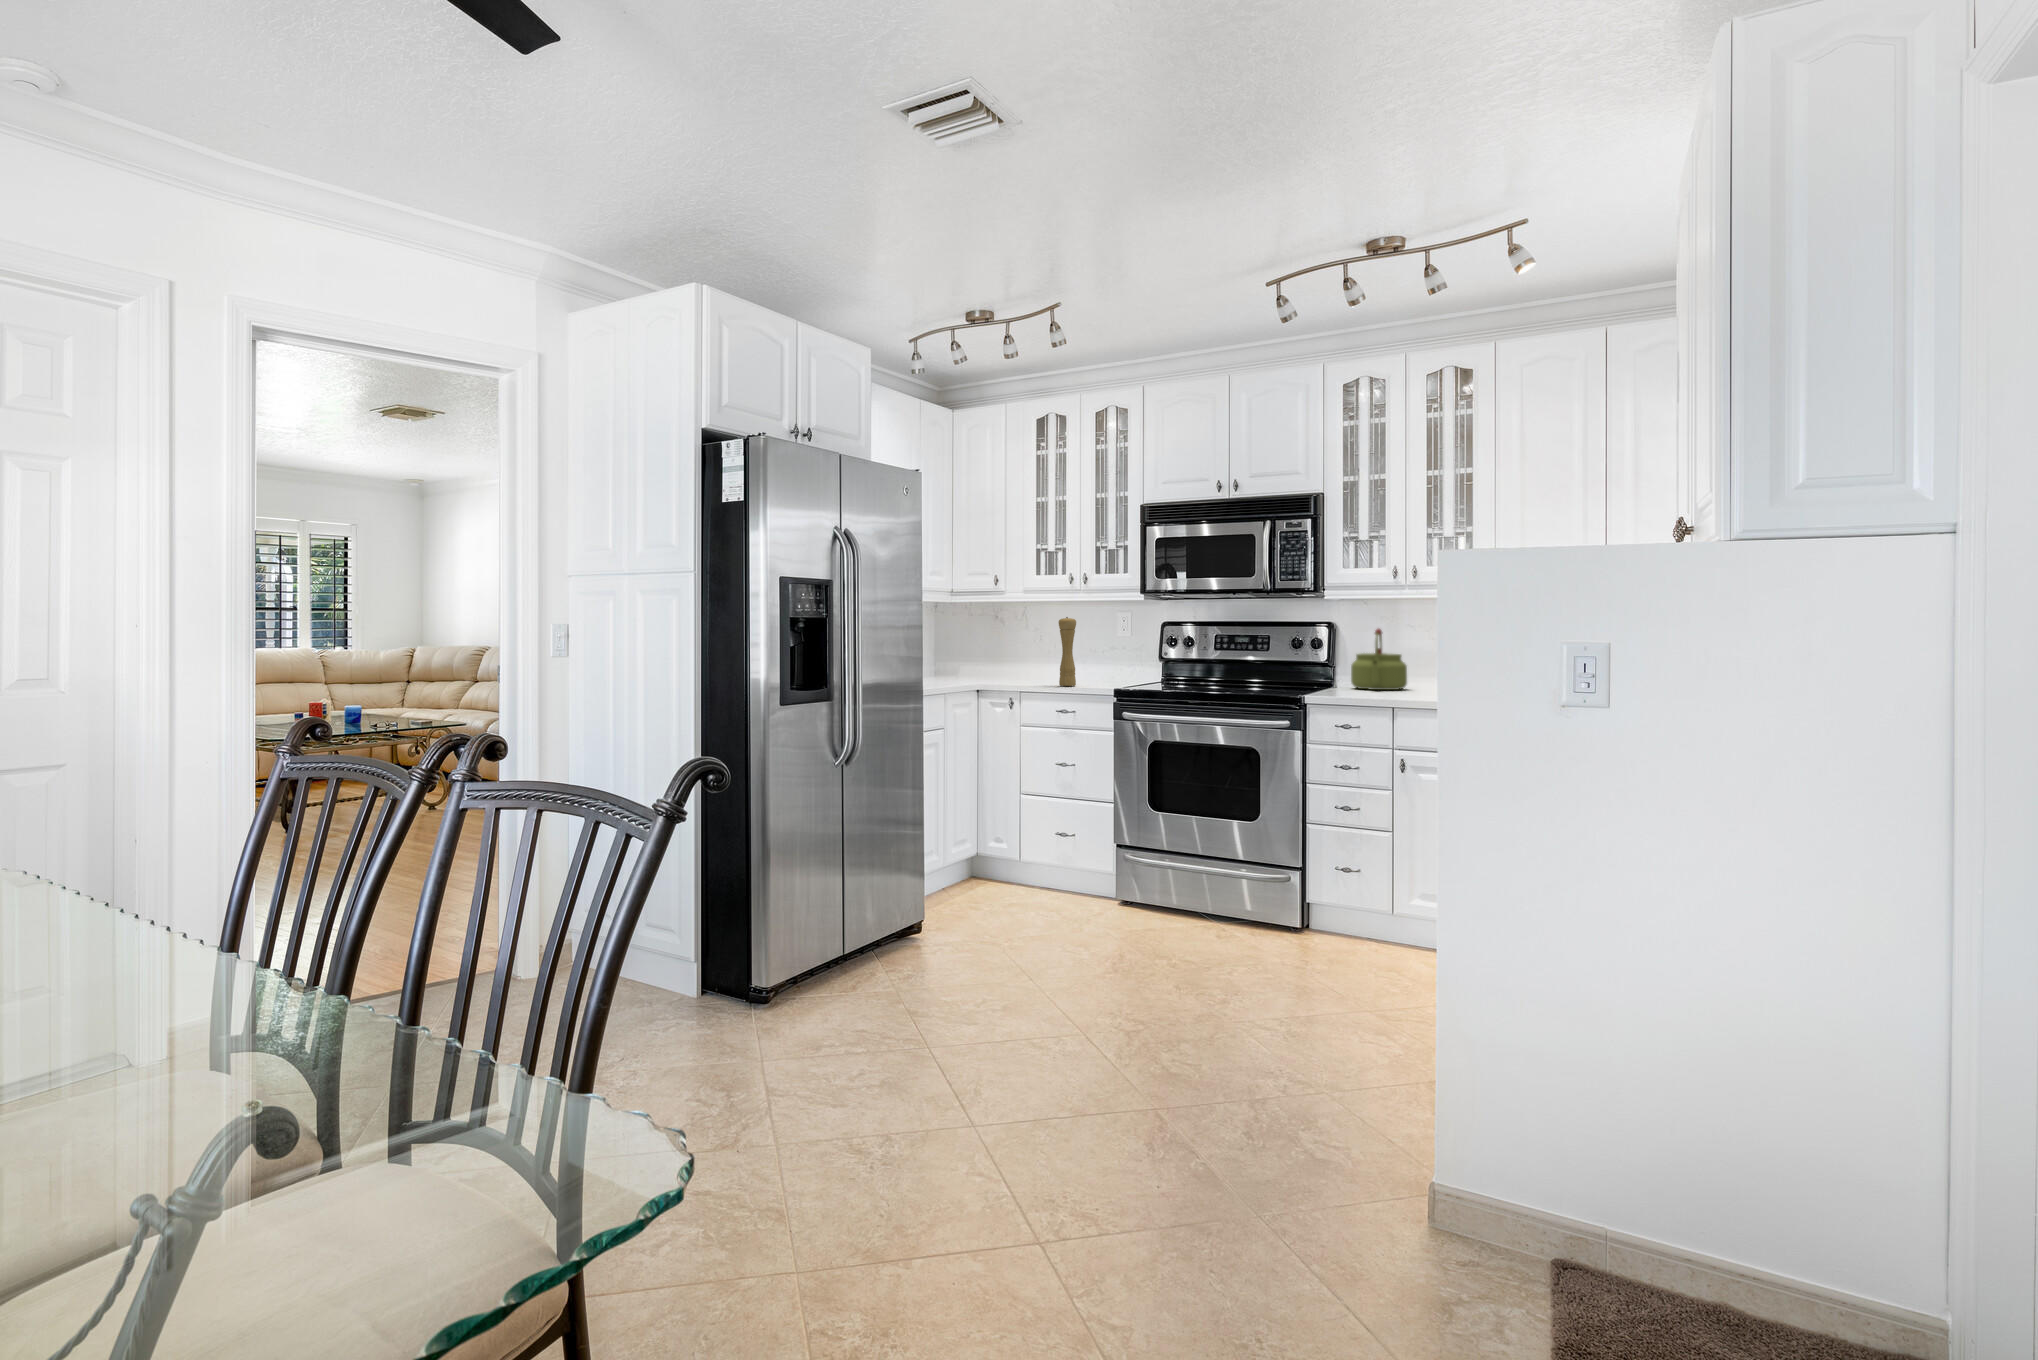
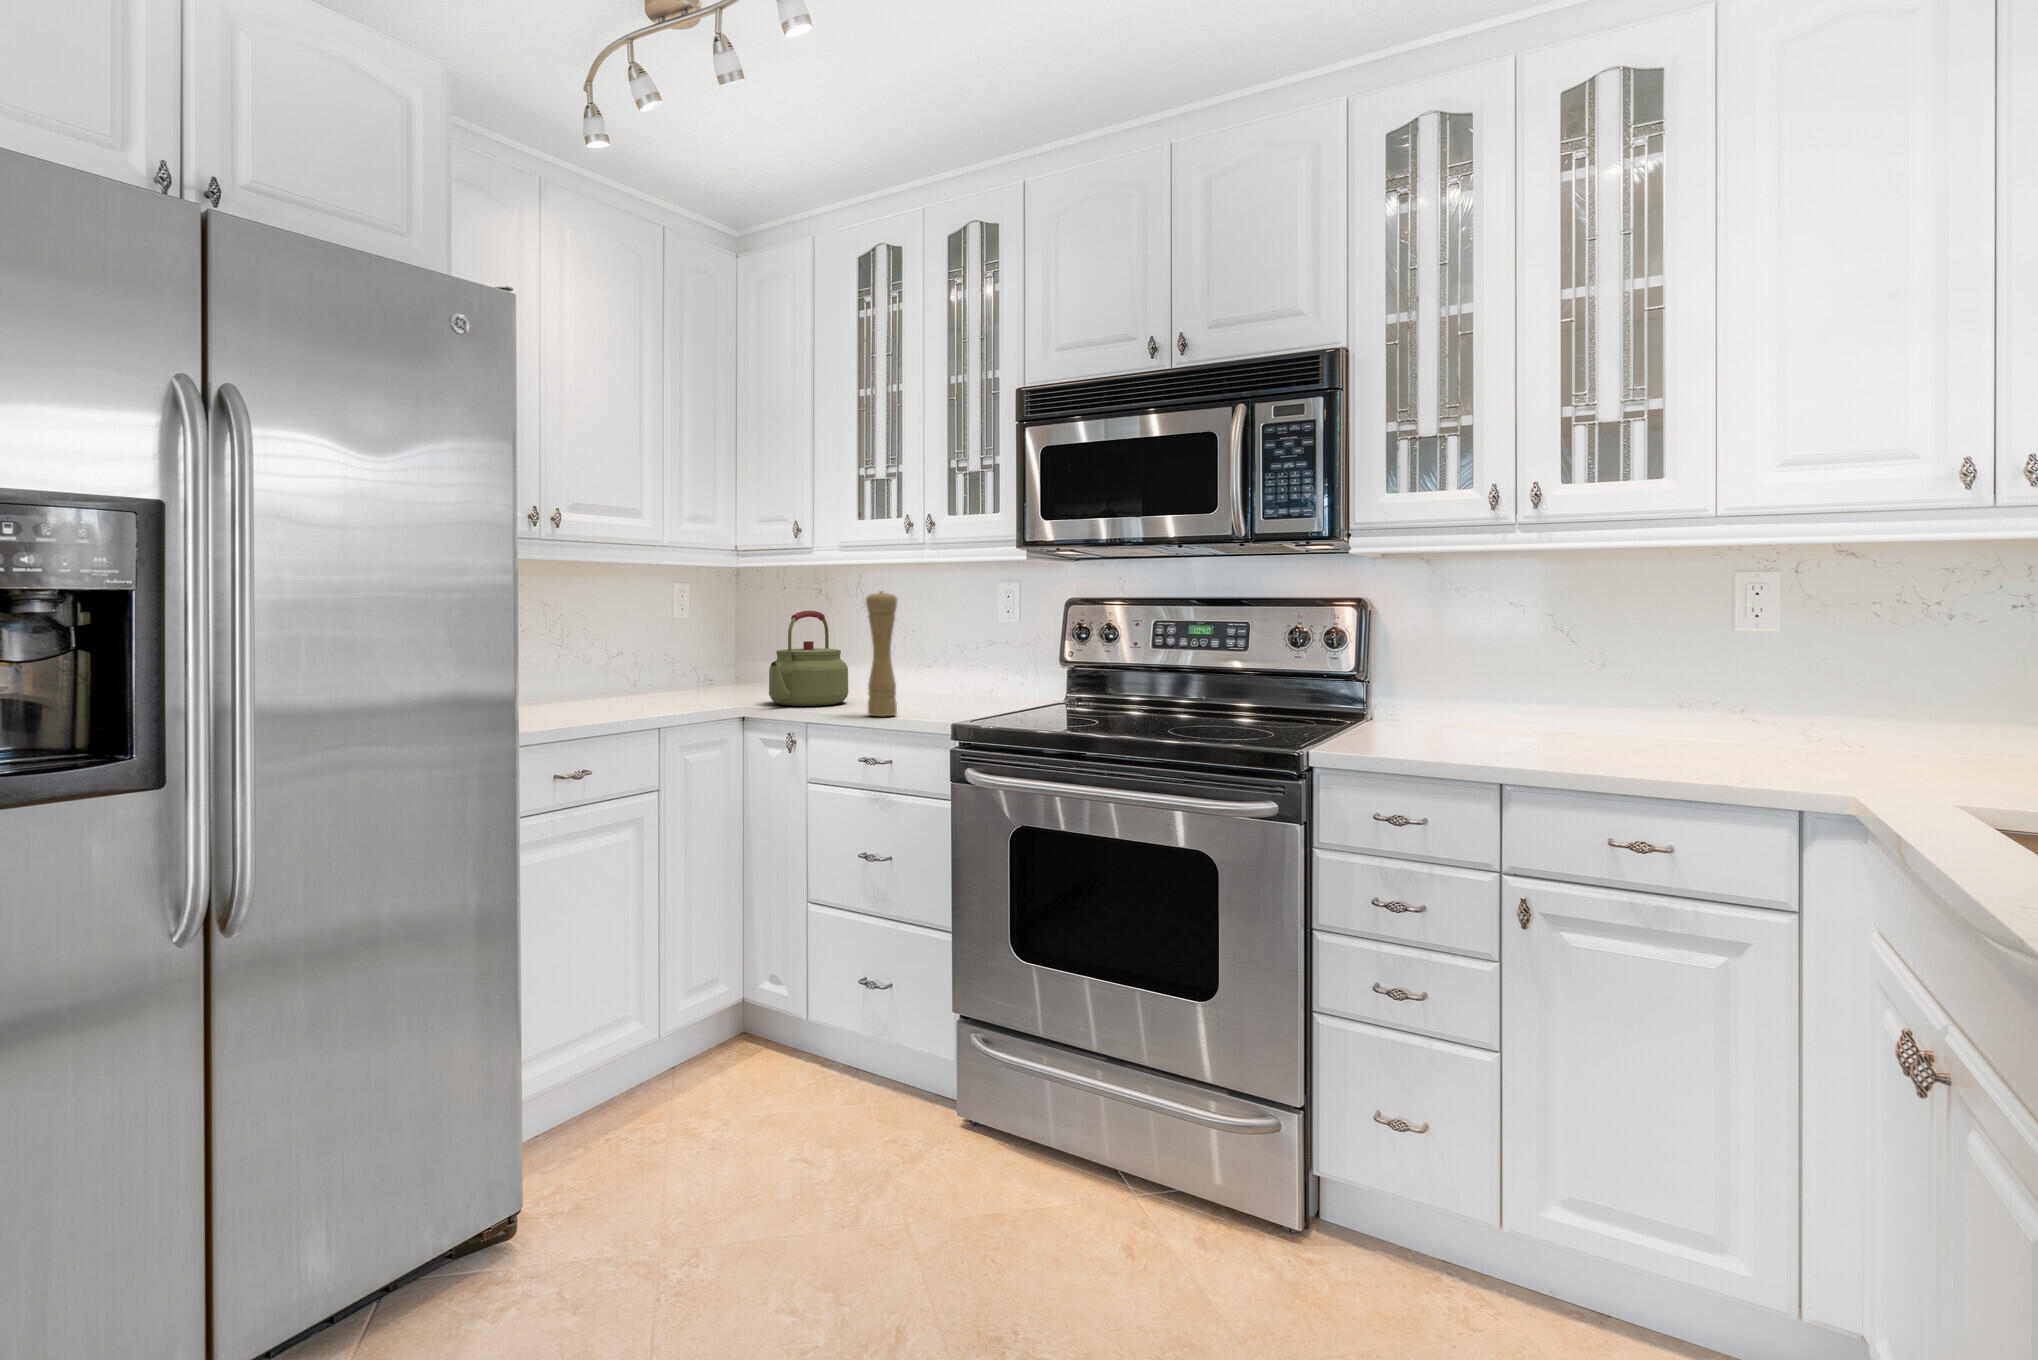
kettle: present [1351,629,1407,690] -> present [769,611,848,706]

